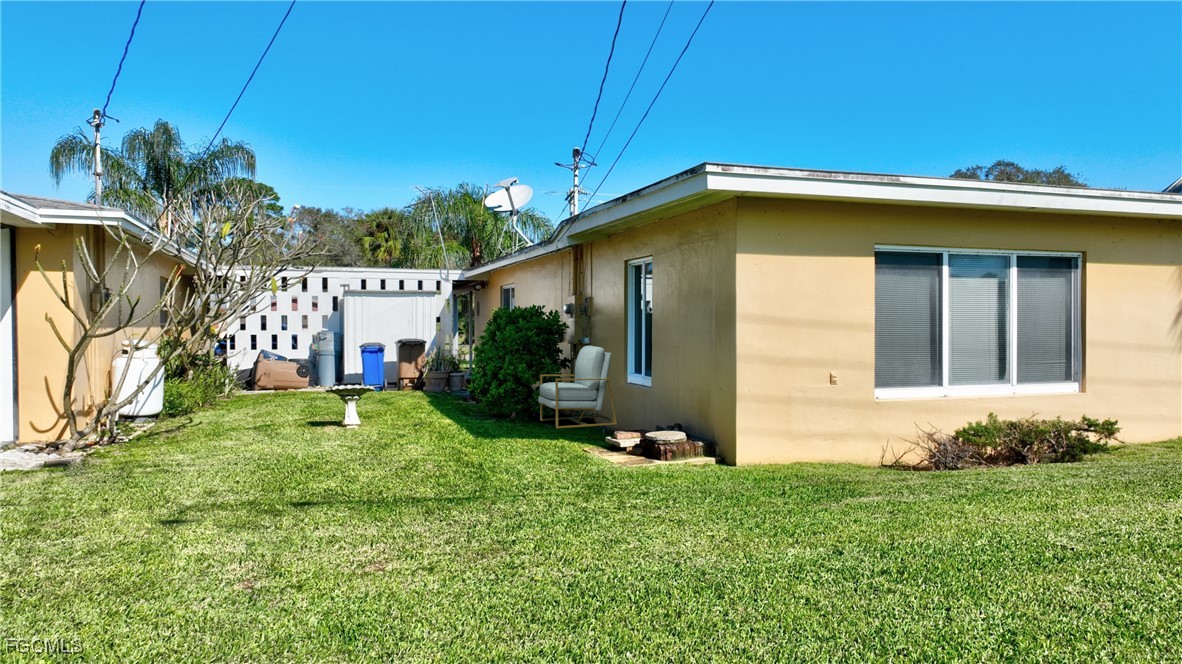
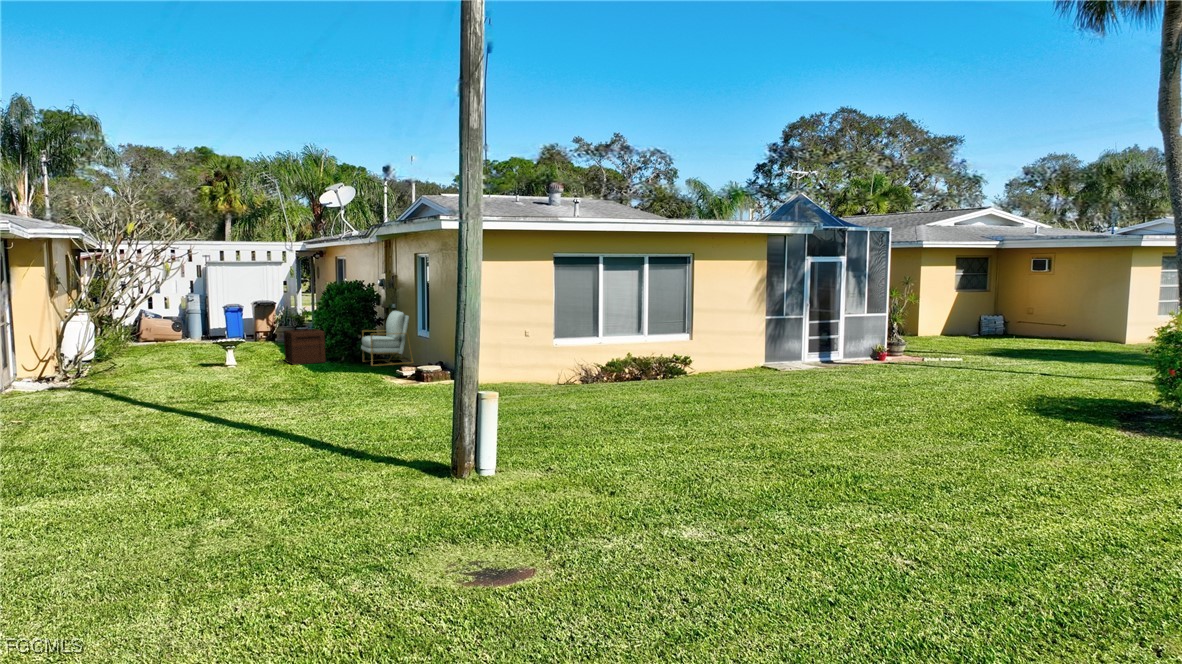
wooden crate: none [430,372,487,424] -> present [284,329,326,365]

